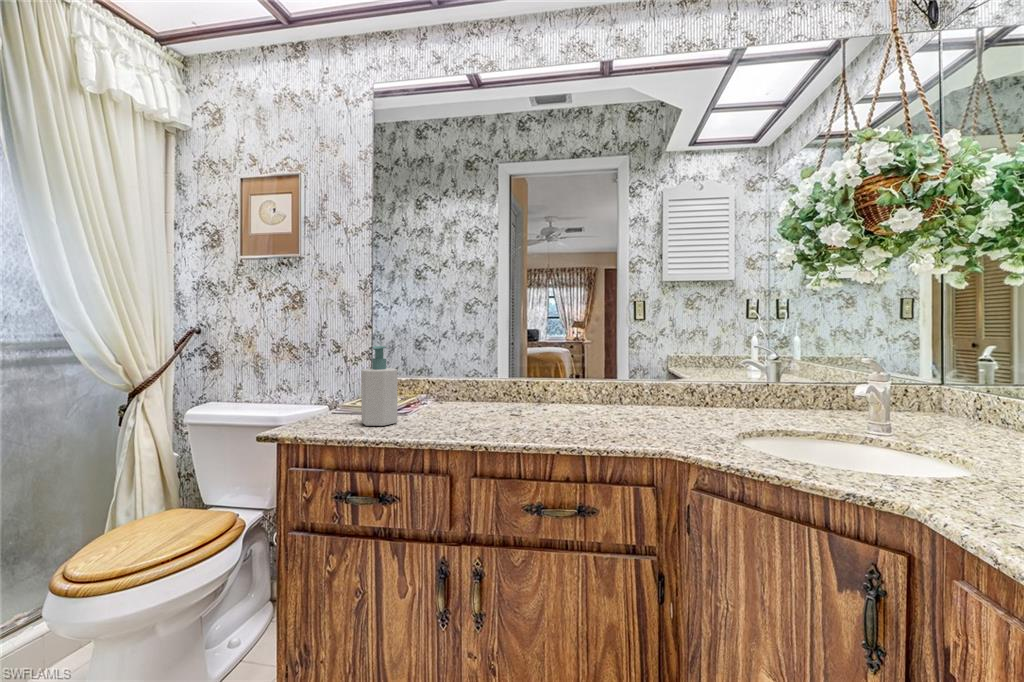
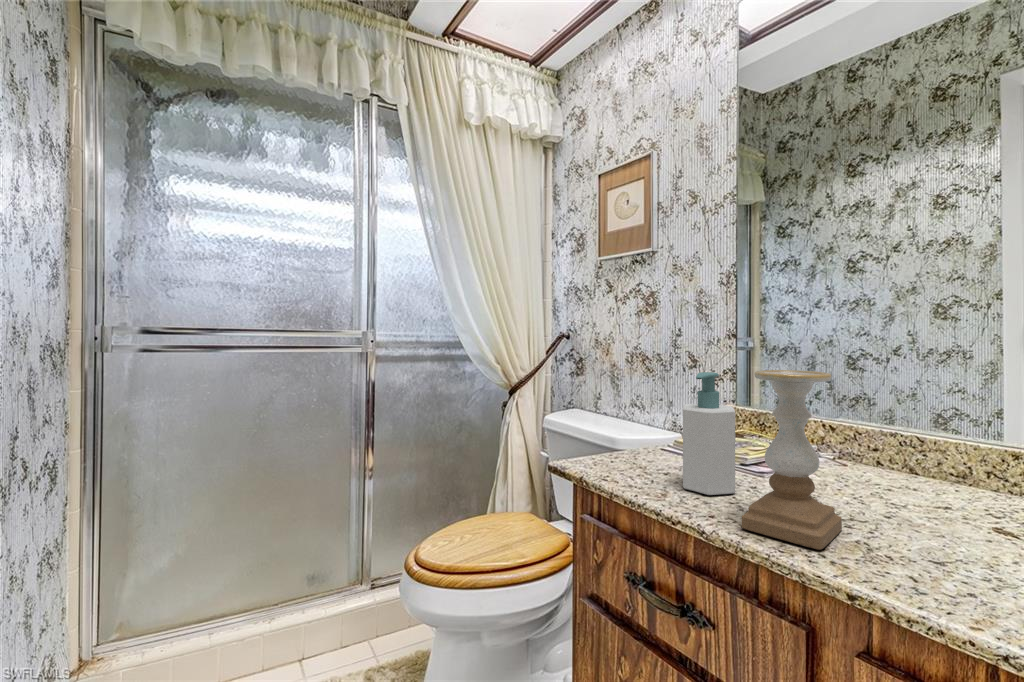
candle holder: none [413,340,458,434] -> present [741,370,842,550]

